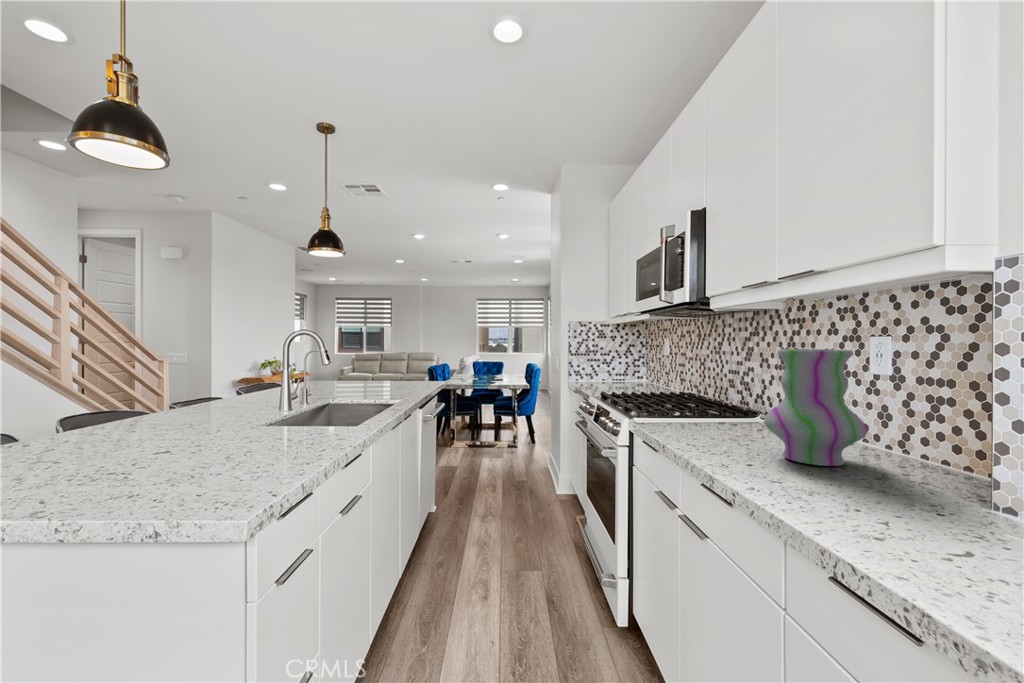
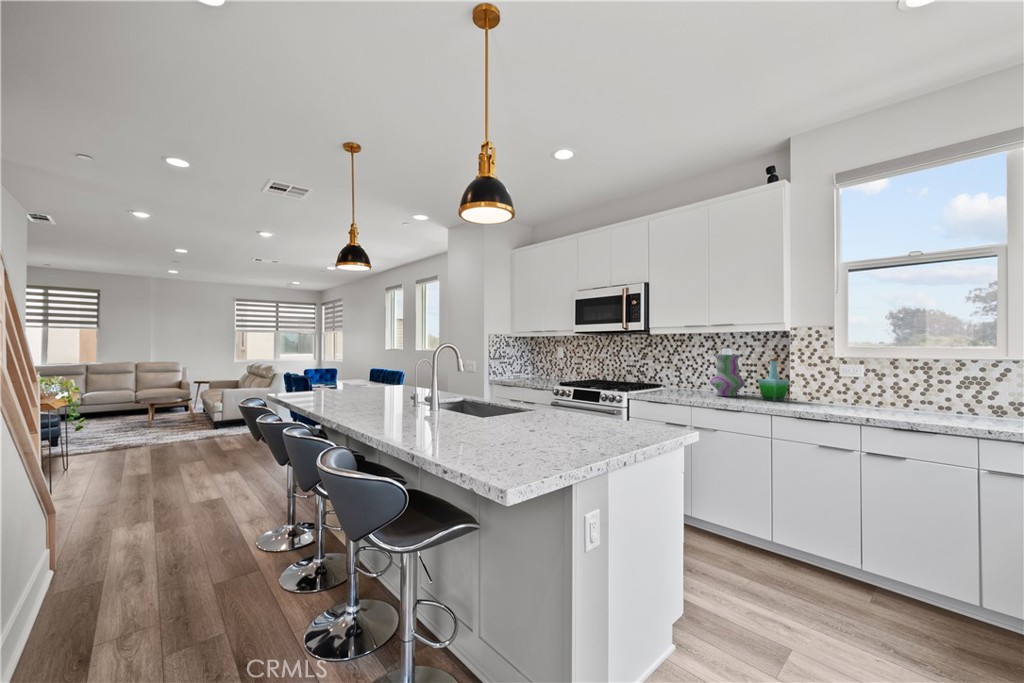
bottle: none [858,363,969,512] -> present [758,359,789,401]

